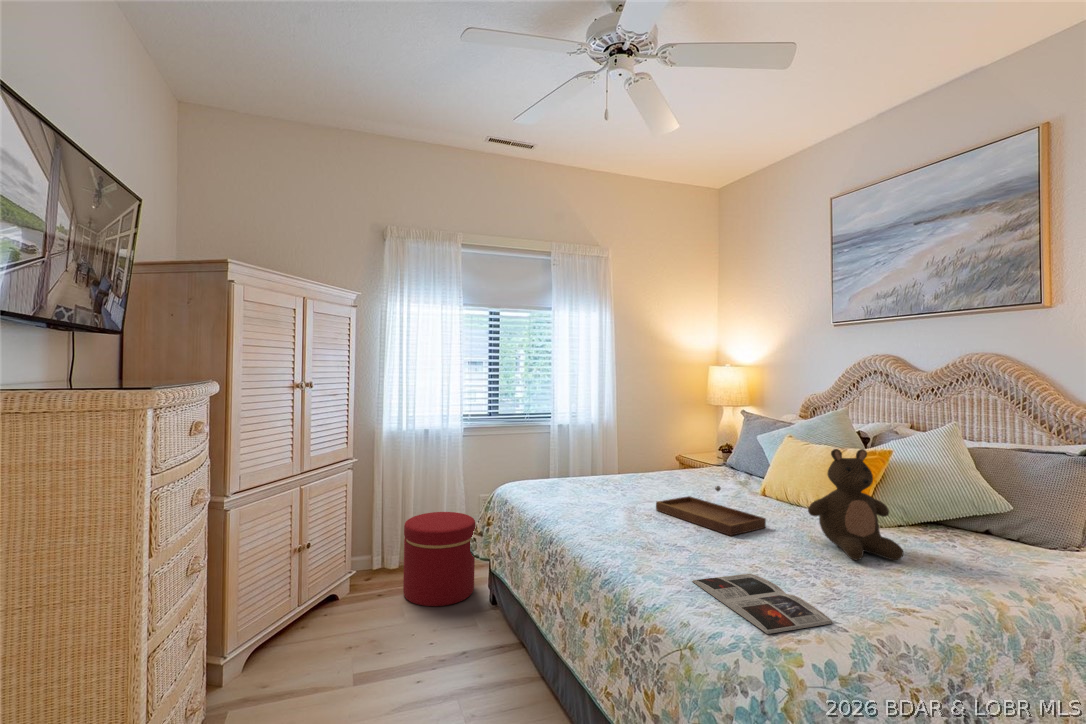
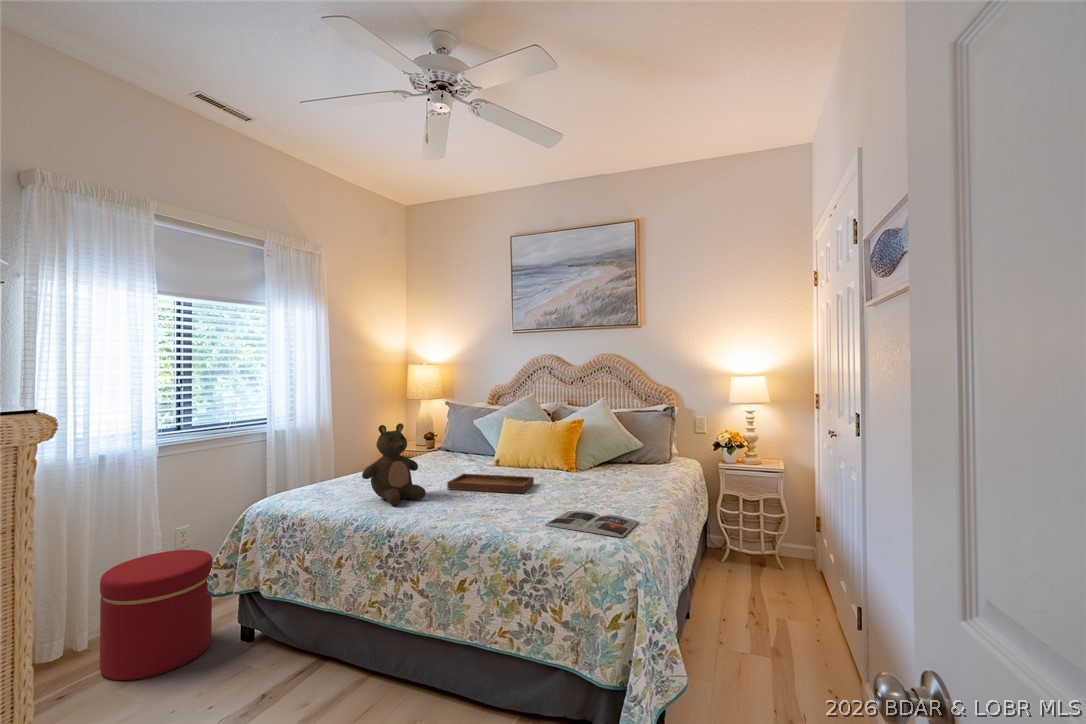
stuffed bear: present [808,449,903,560] -> present [362,423,426,505]

